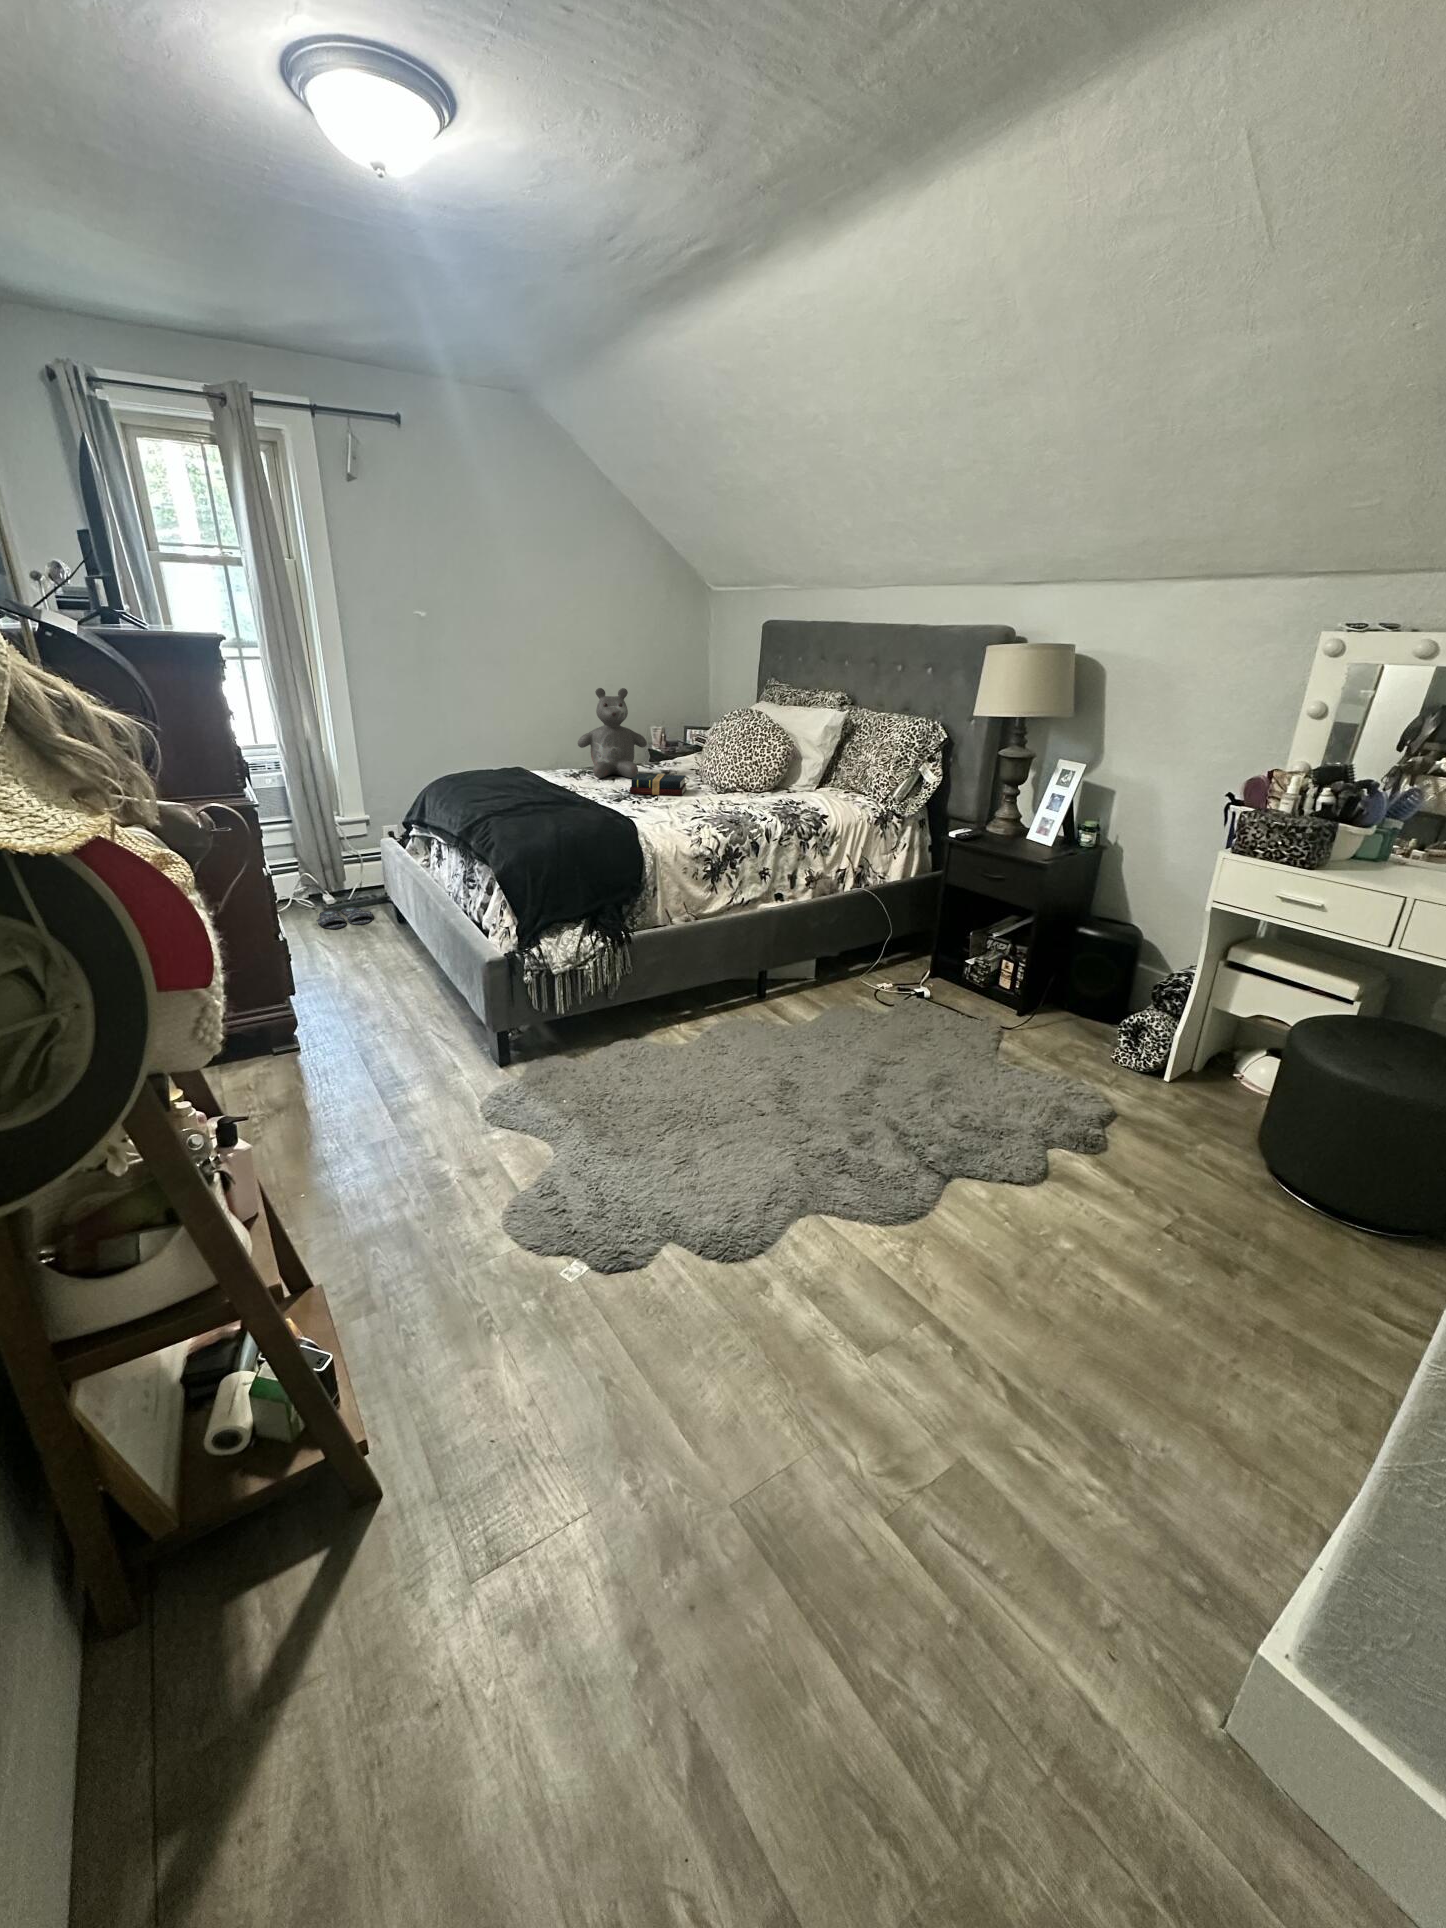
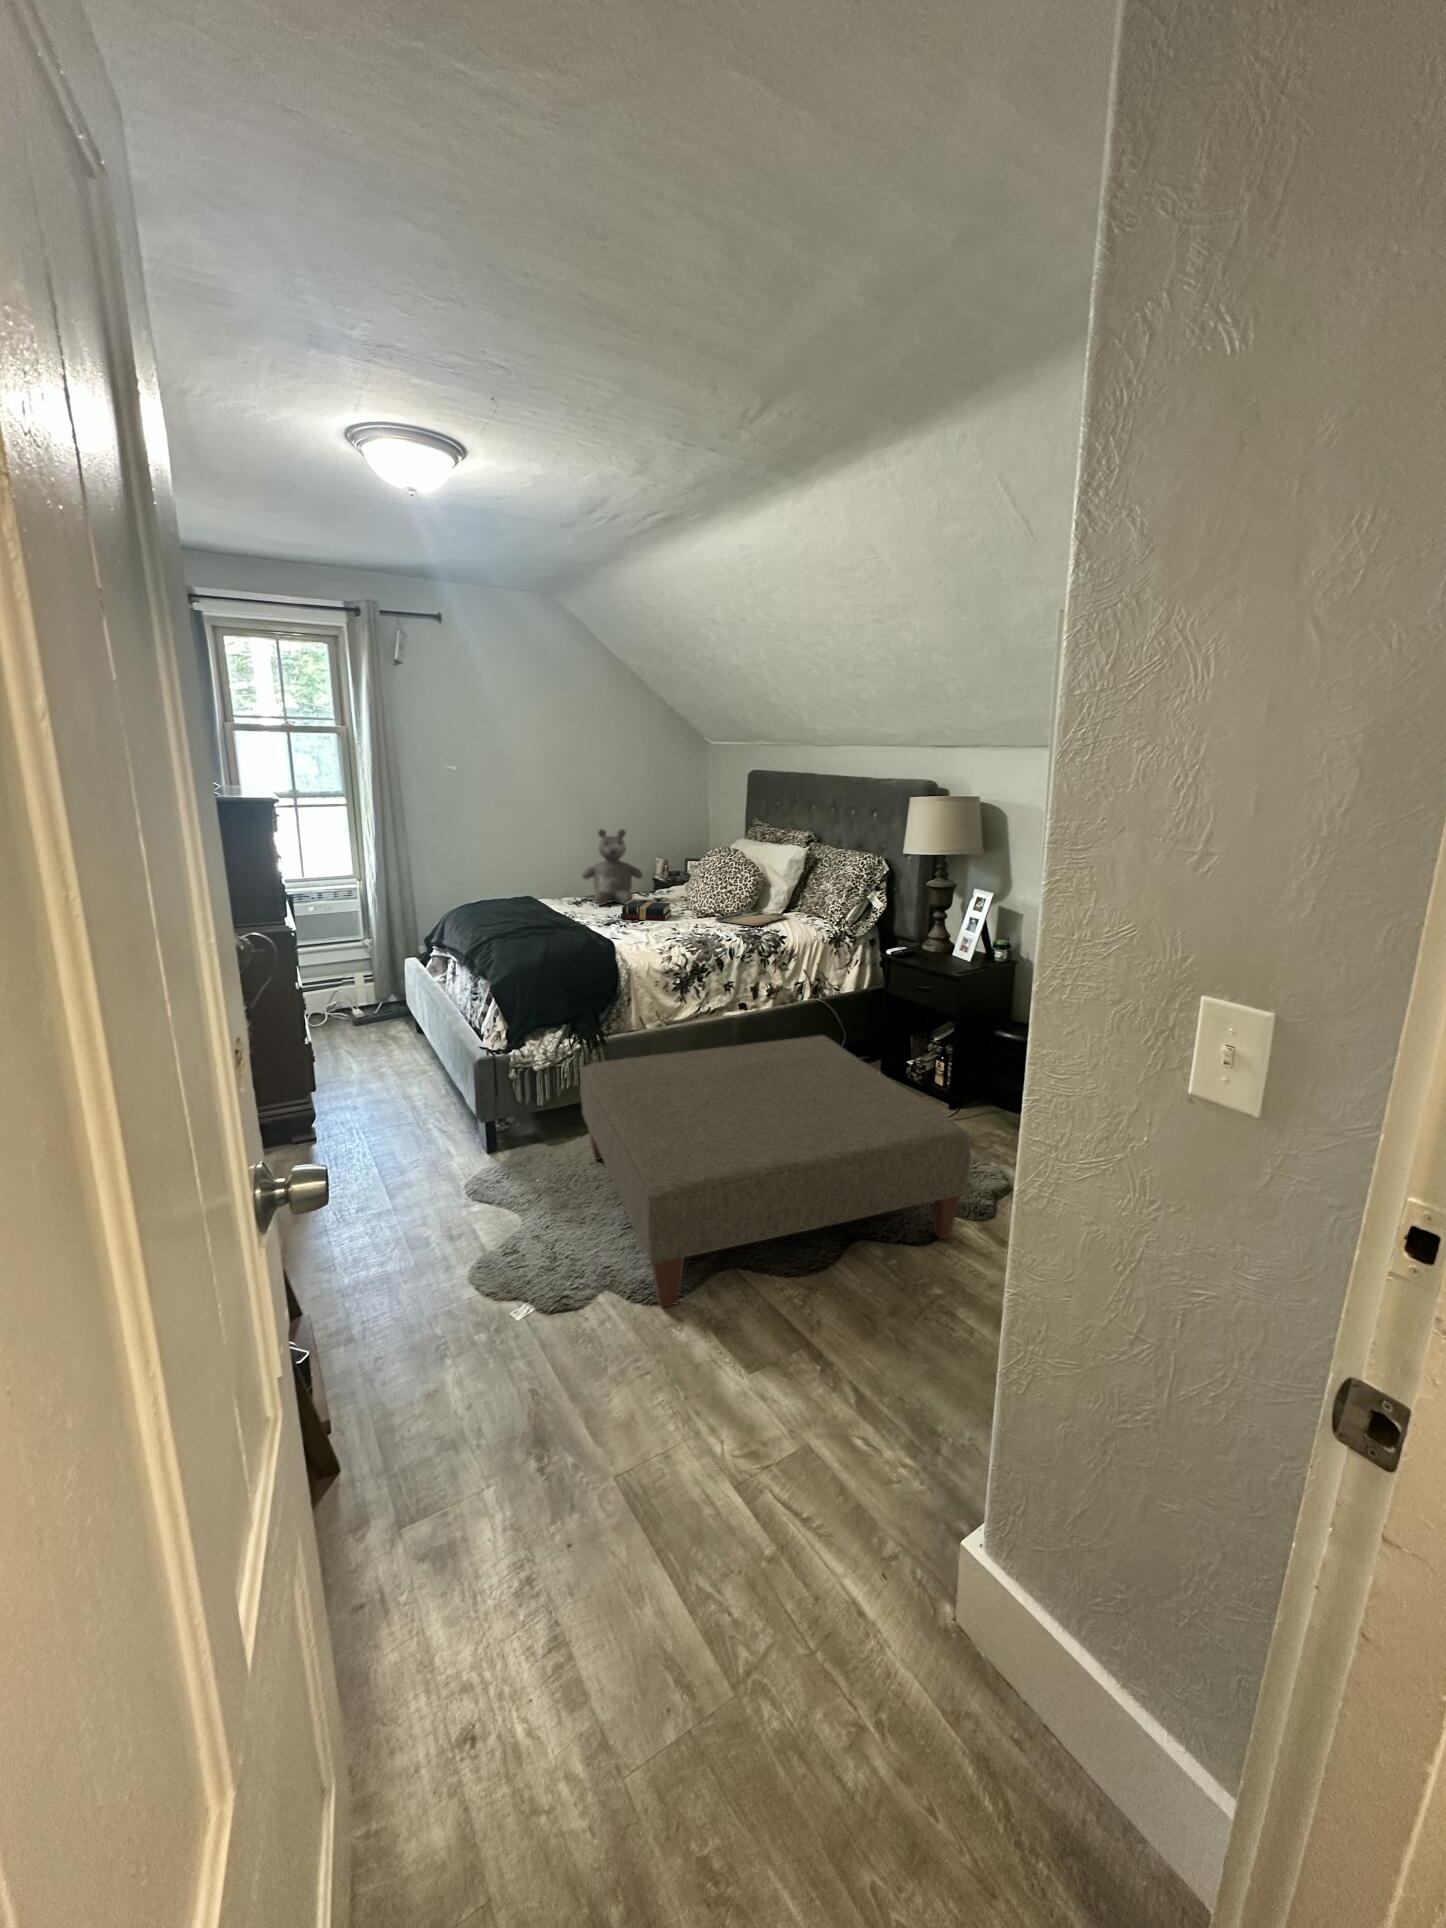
tray: none [740,783,822,803] -> present [715,909,787,926]
slippers: present [316,907,373,929] -> none [345,1020,396,1039]
ottoman: none [608,932,1105,1267] -> present [580,1035,971,1307]

